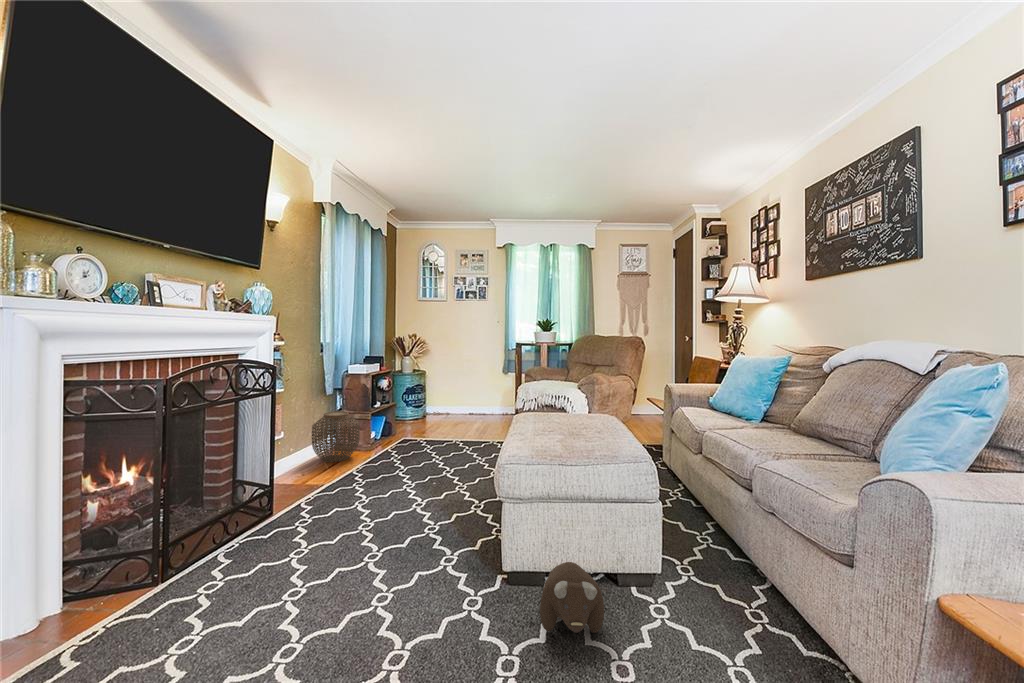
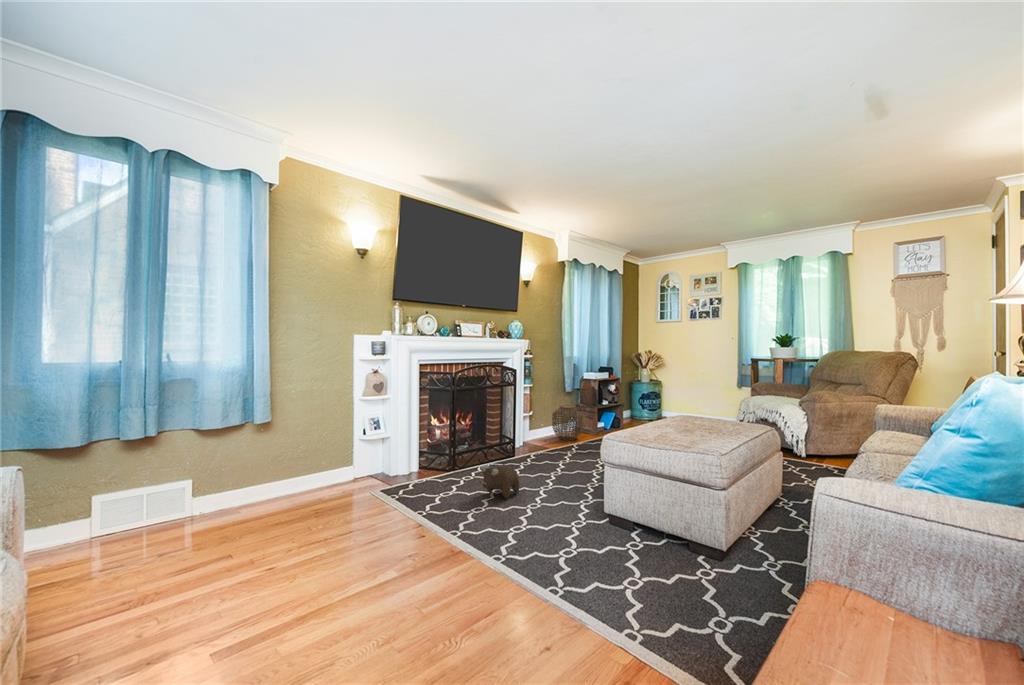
plush toy: present [540,562,604,633] -> present [480,465,520,499]

